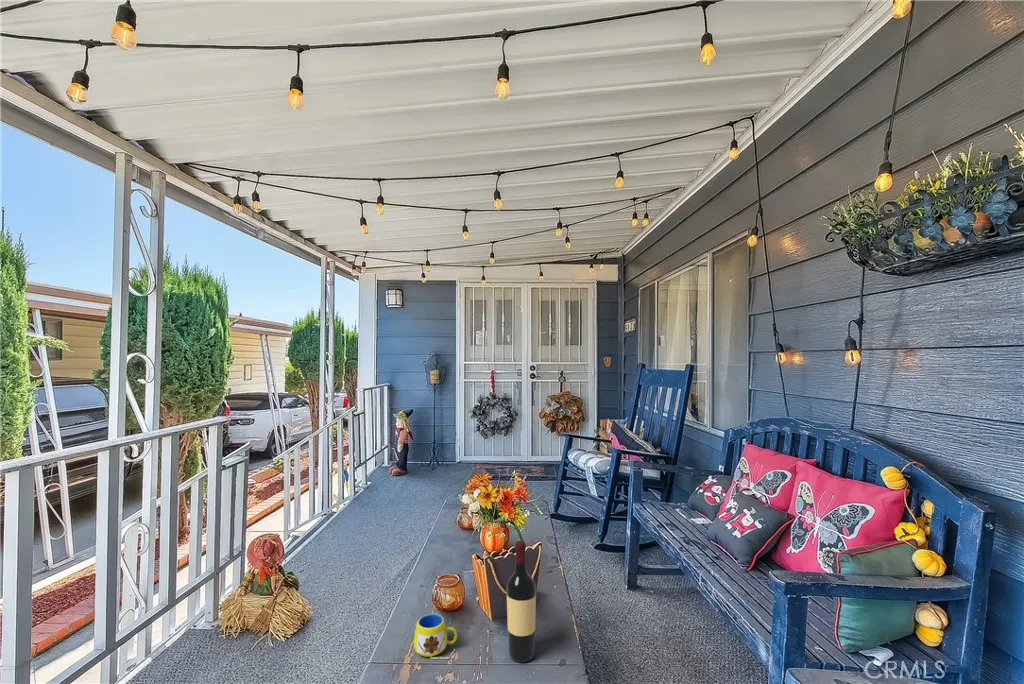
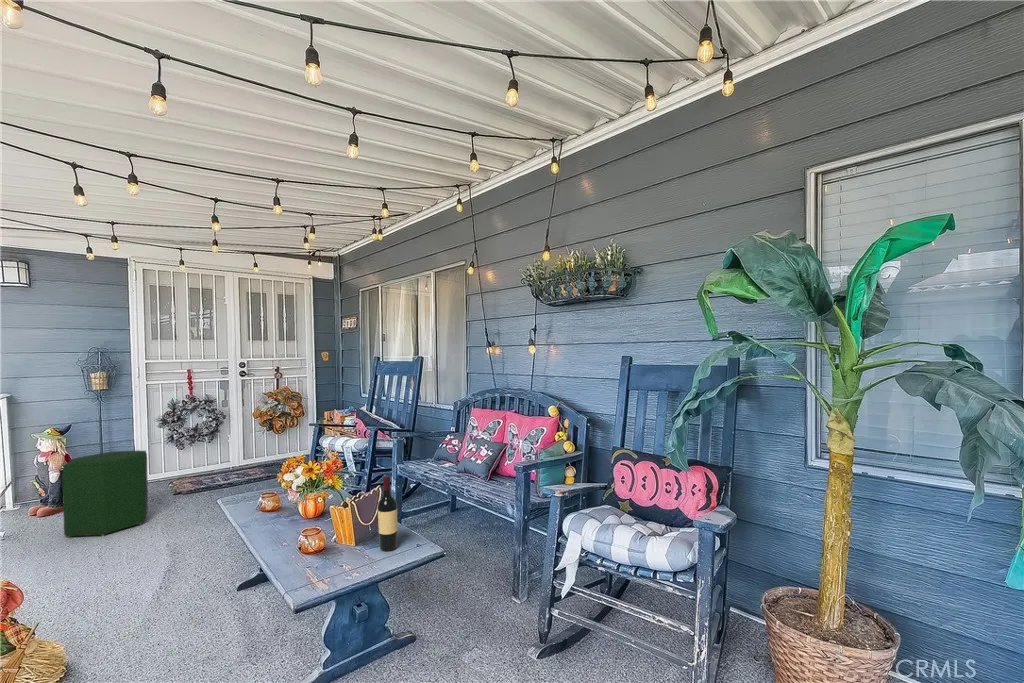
ottoman: none [383,435,440,506] -> present [62,451,148,538]
mug: present [414,614,458,659] -> none [314,541,345,568]

